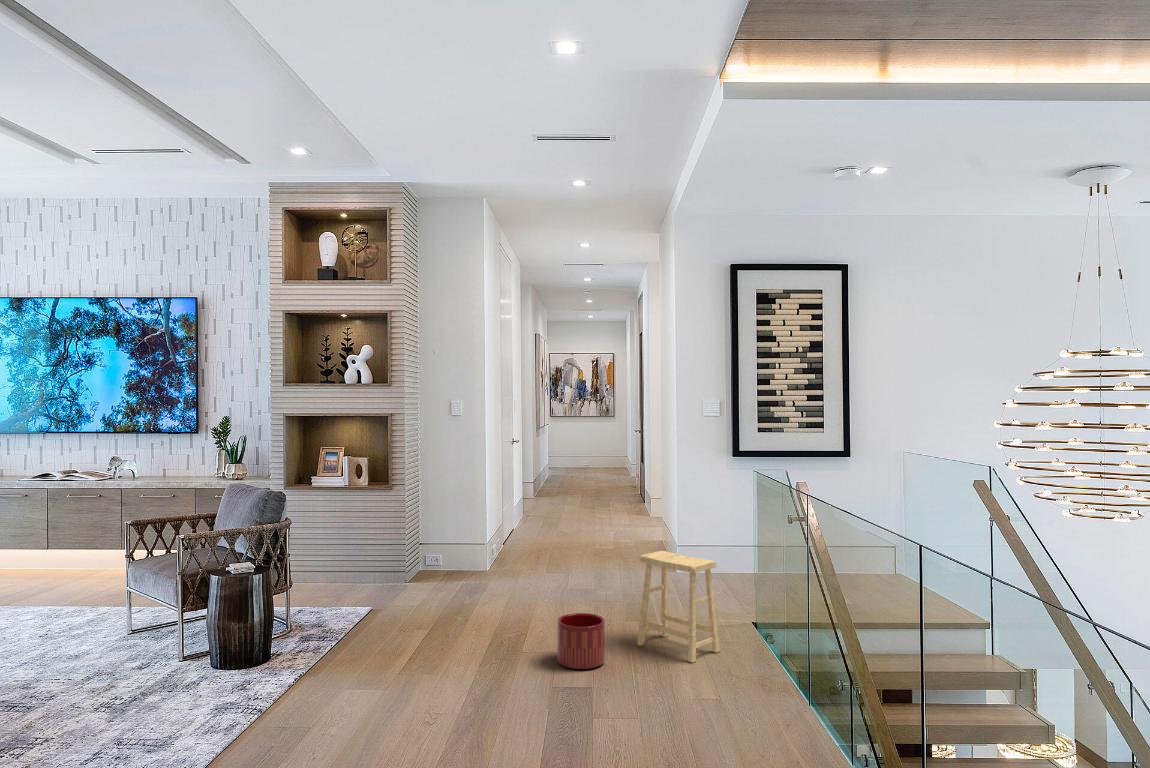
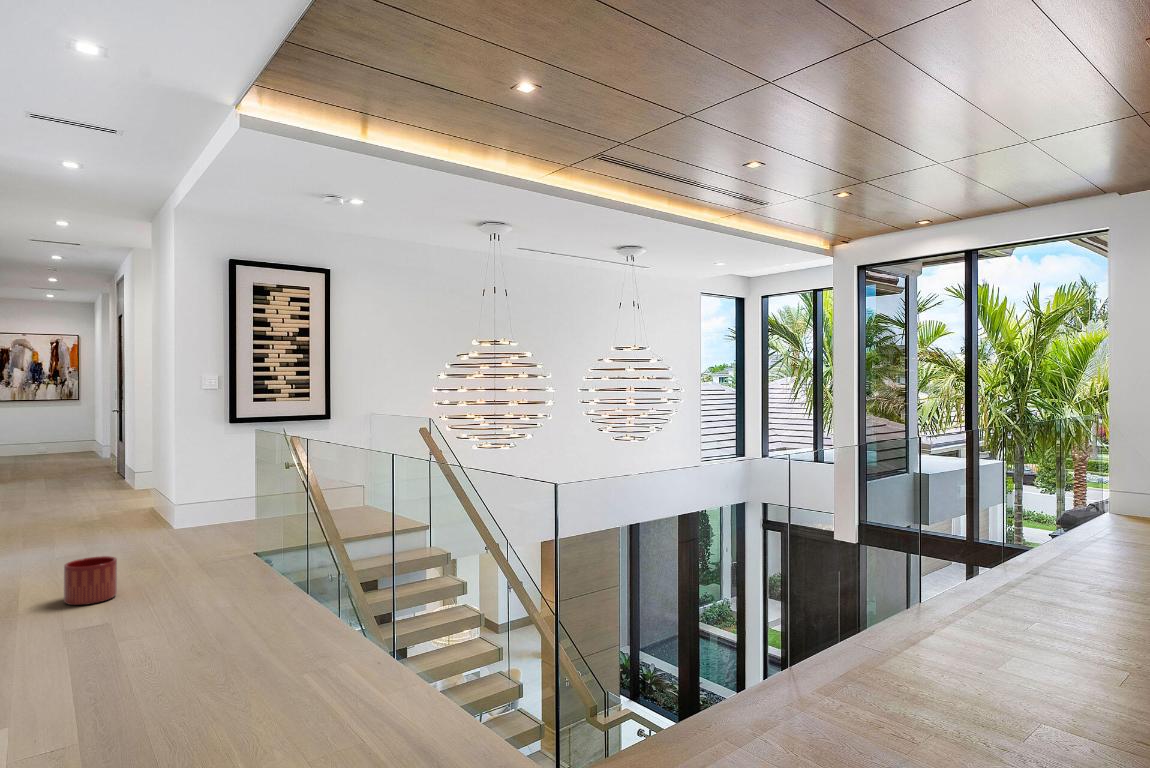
footstool: present [637,551,720,663] -> none [147,497,227,581]

